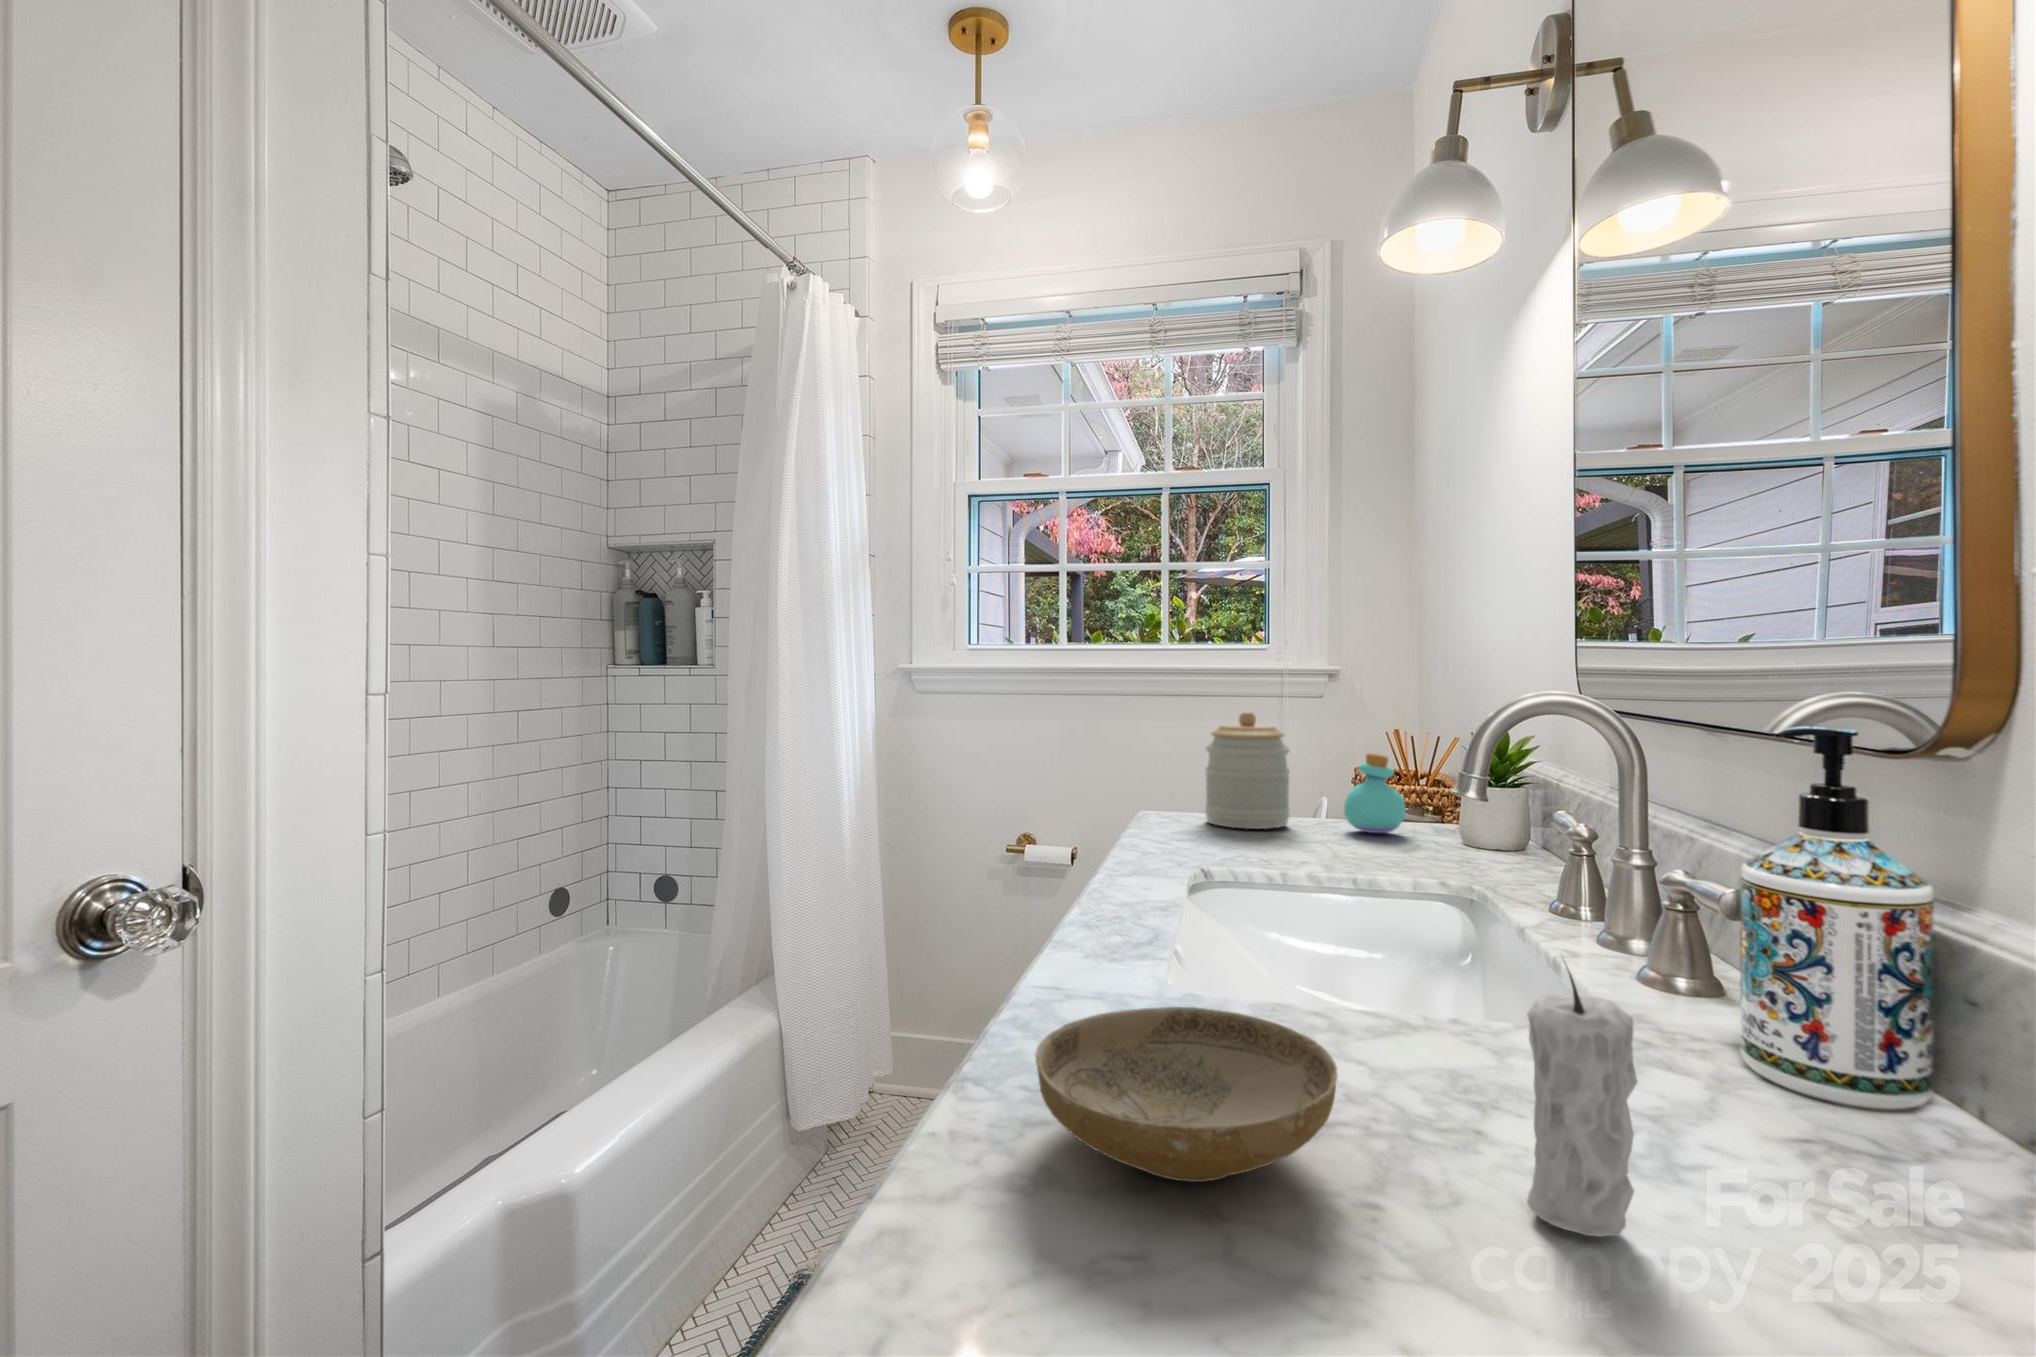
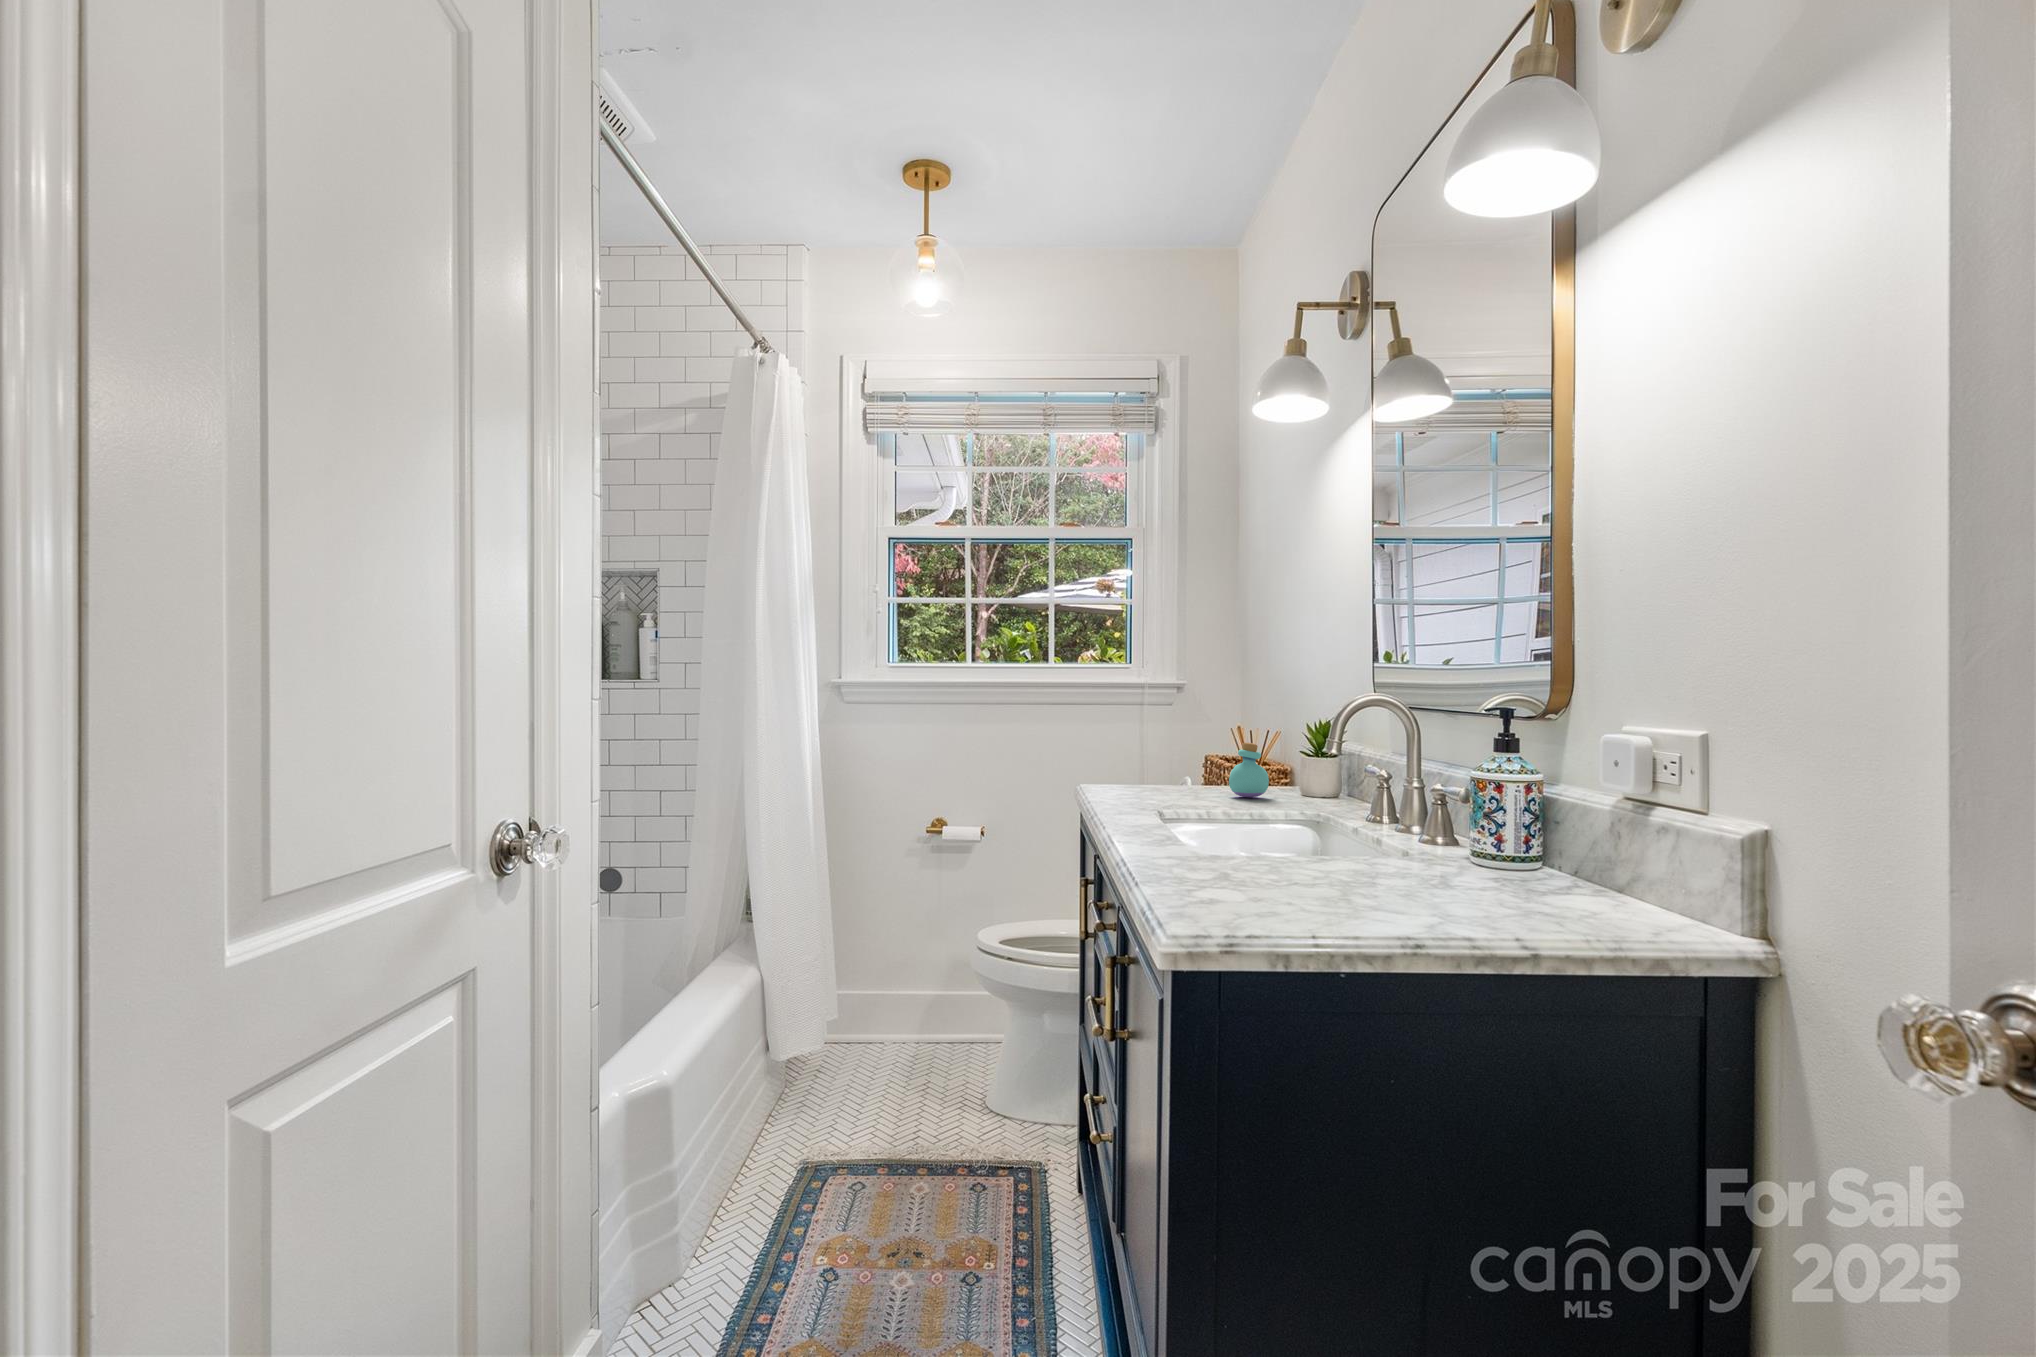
jar: present [1205,711,1290,829] -> none [1134,715,1193,796]
candle: present [1527,956,1637,1237] -> none [1399,790,1439,894]
ceramic bowl: present [1035,1007,1338,1182] -> none [1198,838,1330,892]

